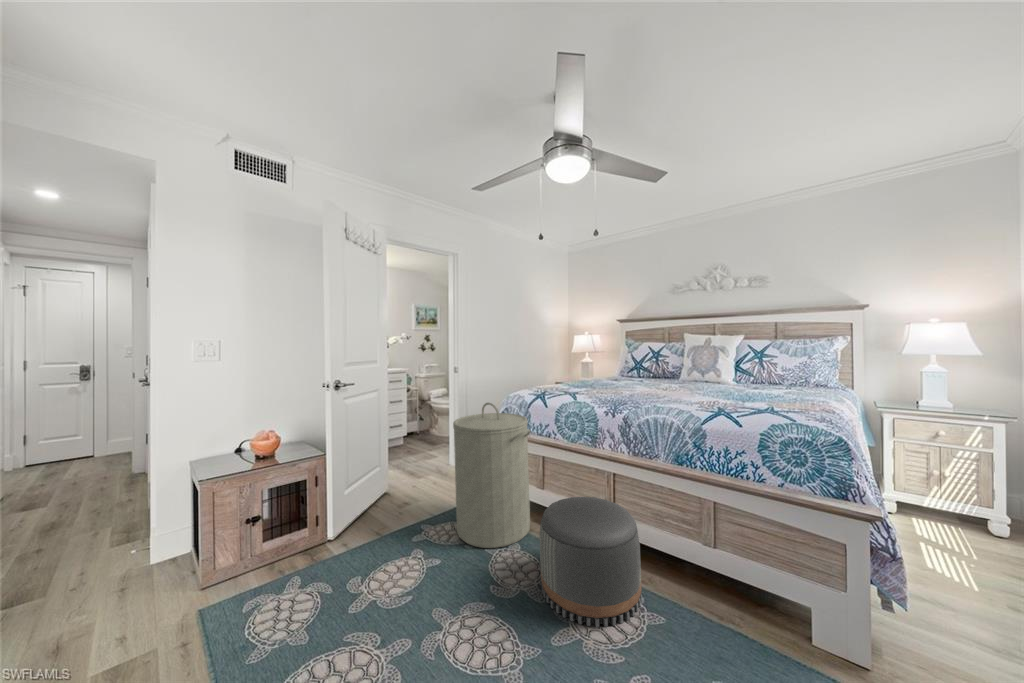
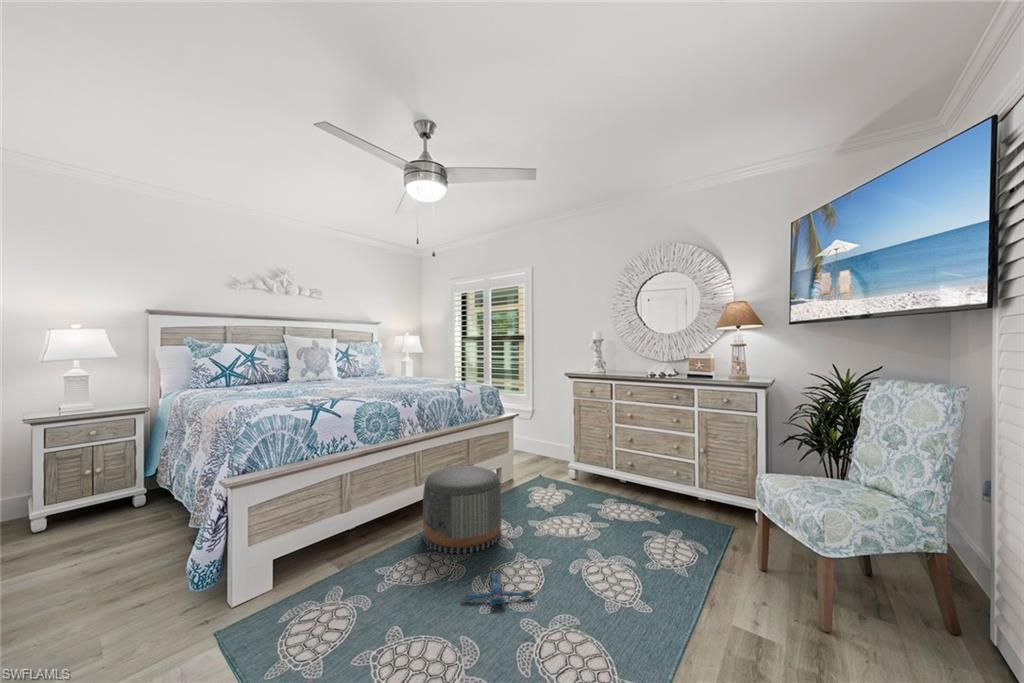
laundry hamper: present [453,403,531,548] -> none [262,416,391,625]
plush toy: none [435,589,498,650] -> present [461,566,533,605]

